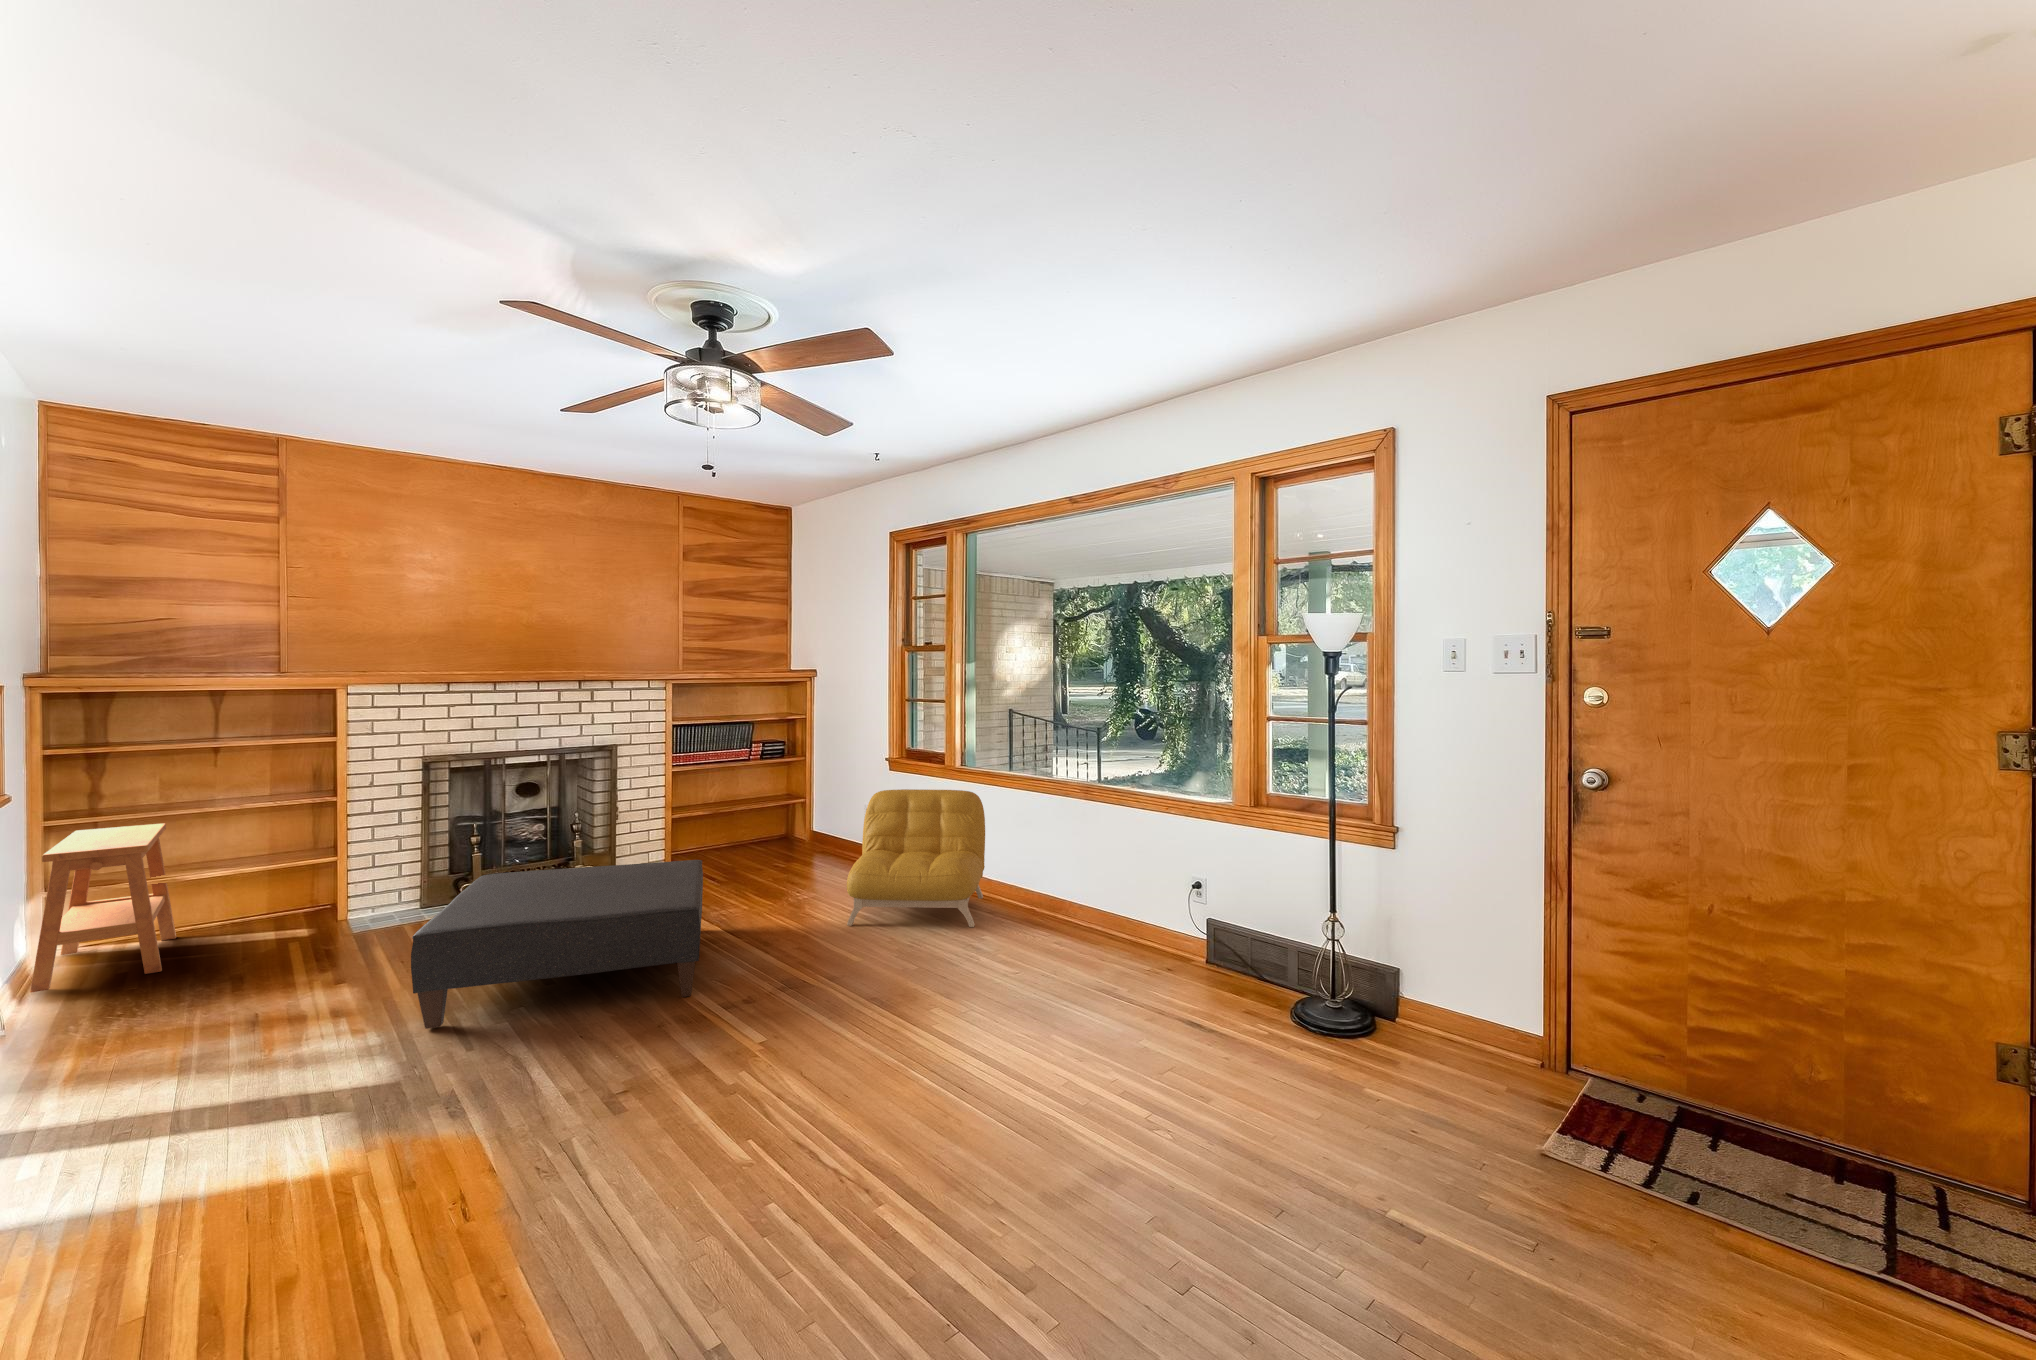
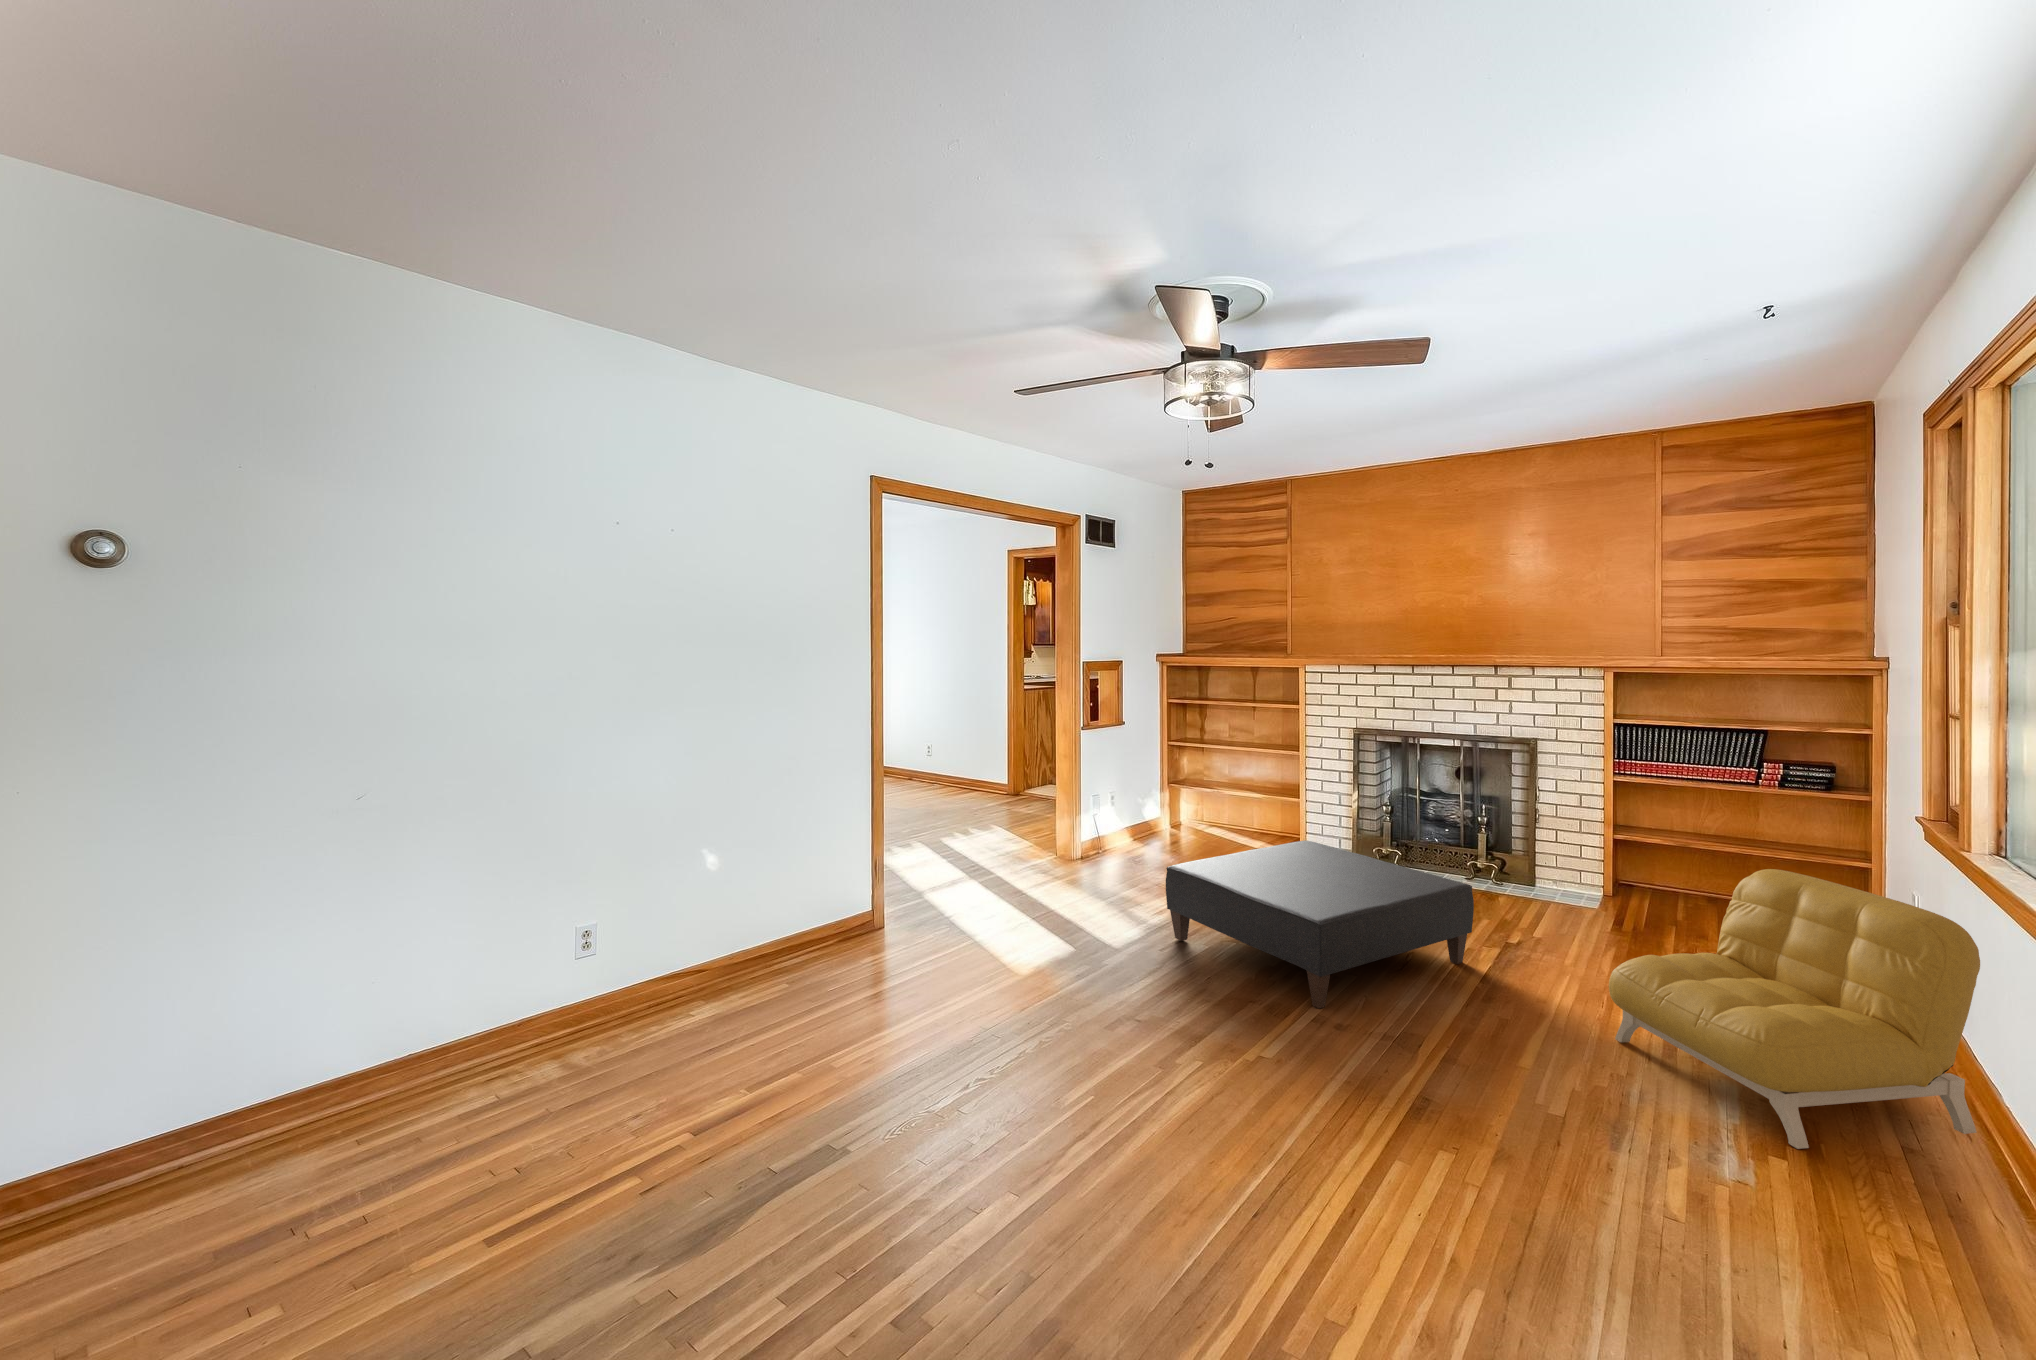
side table: present [30,823,176,993] -> none [1140,752,1229,850]

